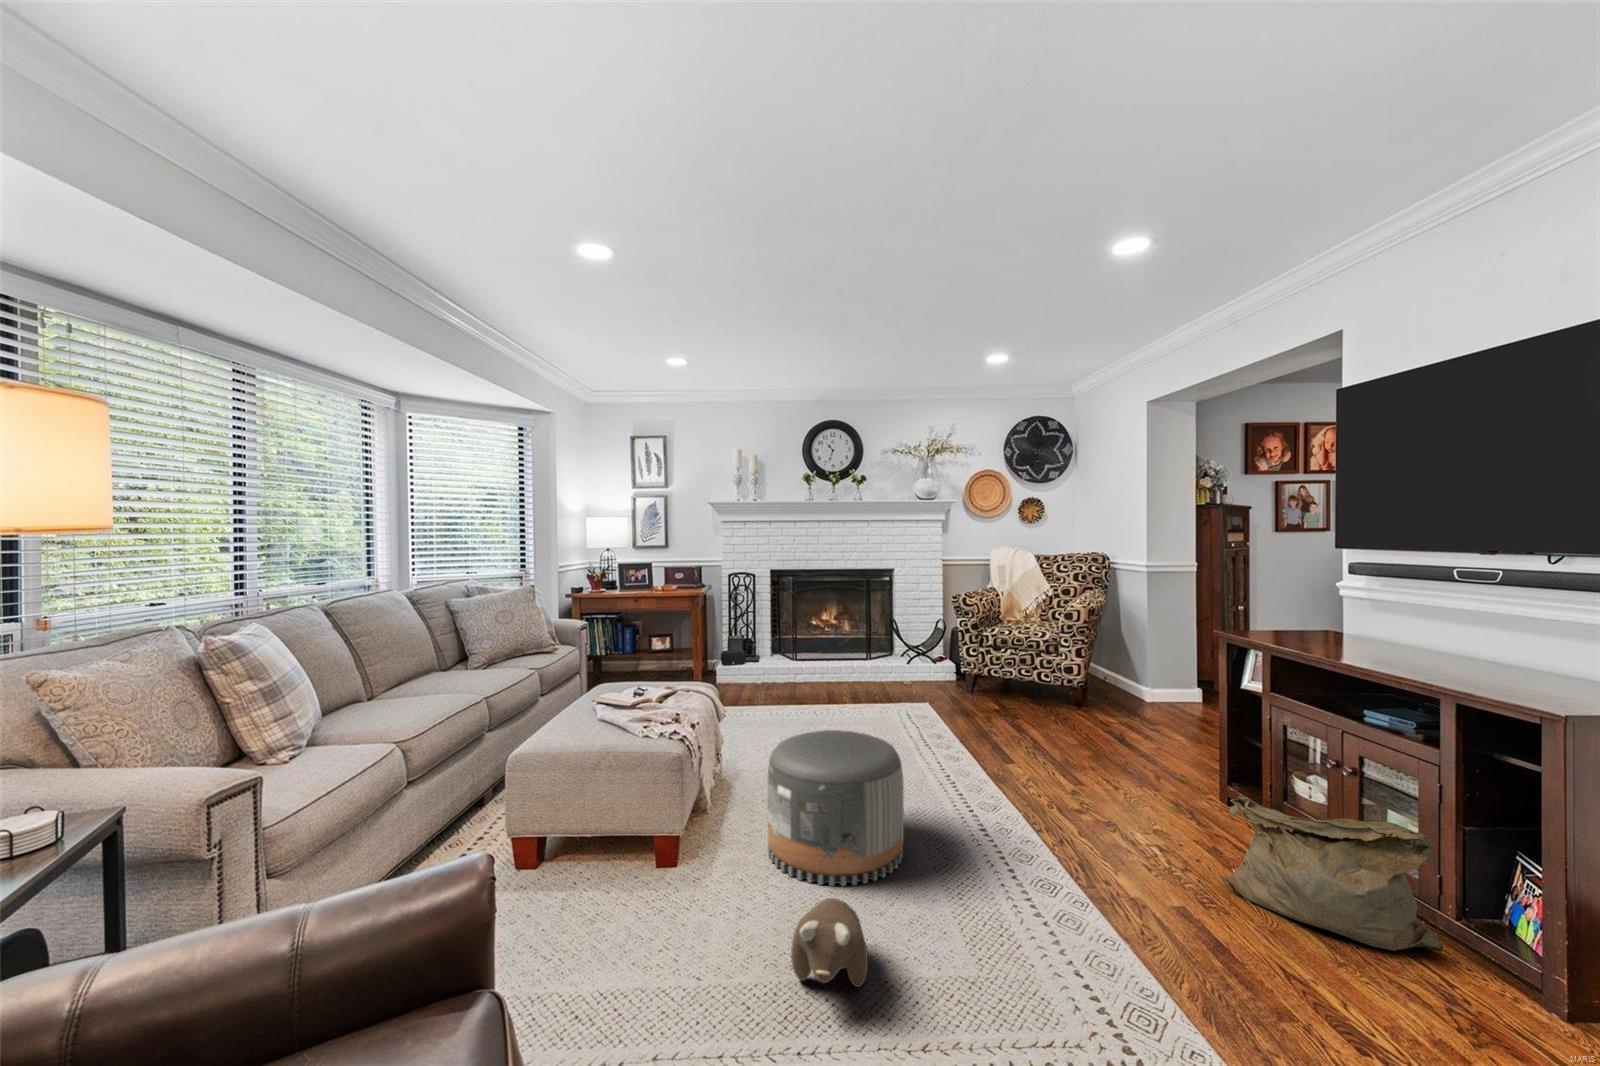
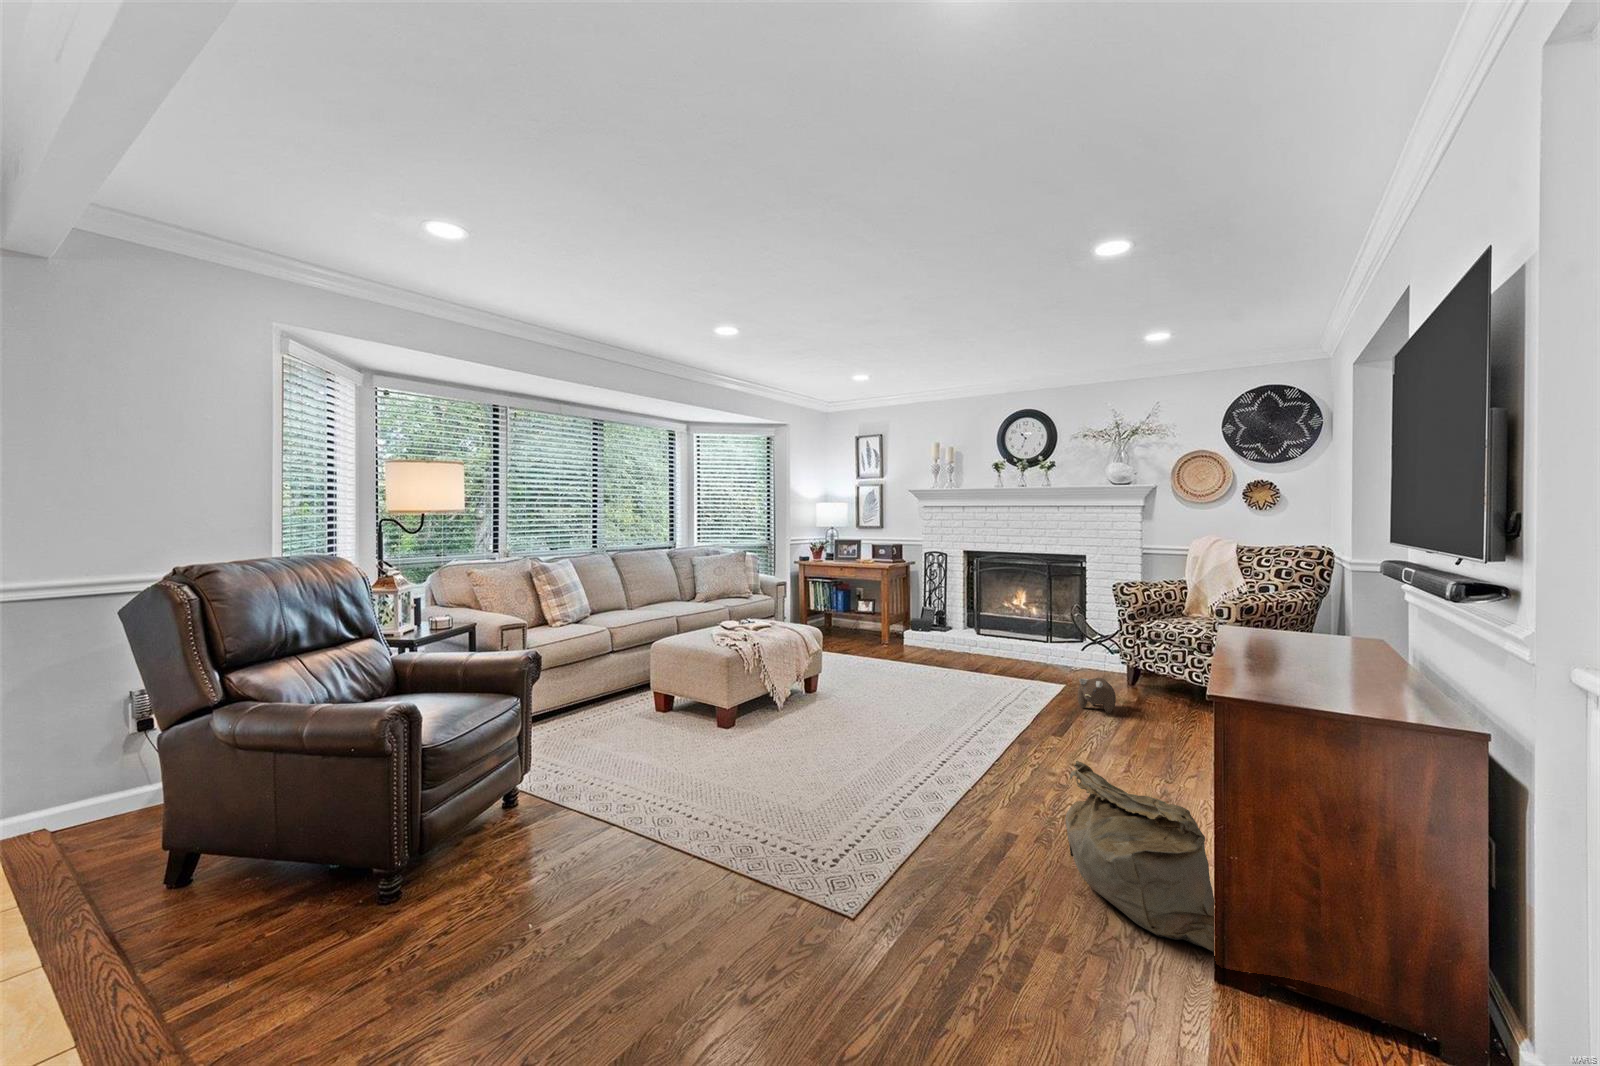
pouf: present [768,730,904,886] -> none [750,658,856,767]
plush toy: present [791,898,868,987] -> present [1078,678,1116,713]

